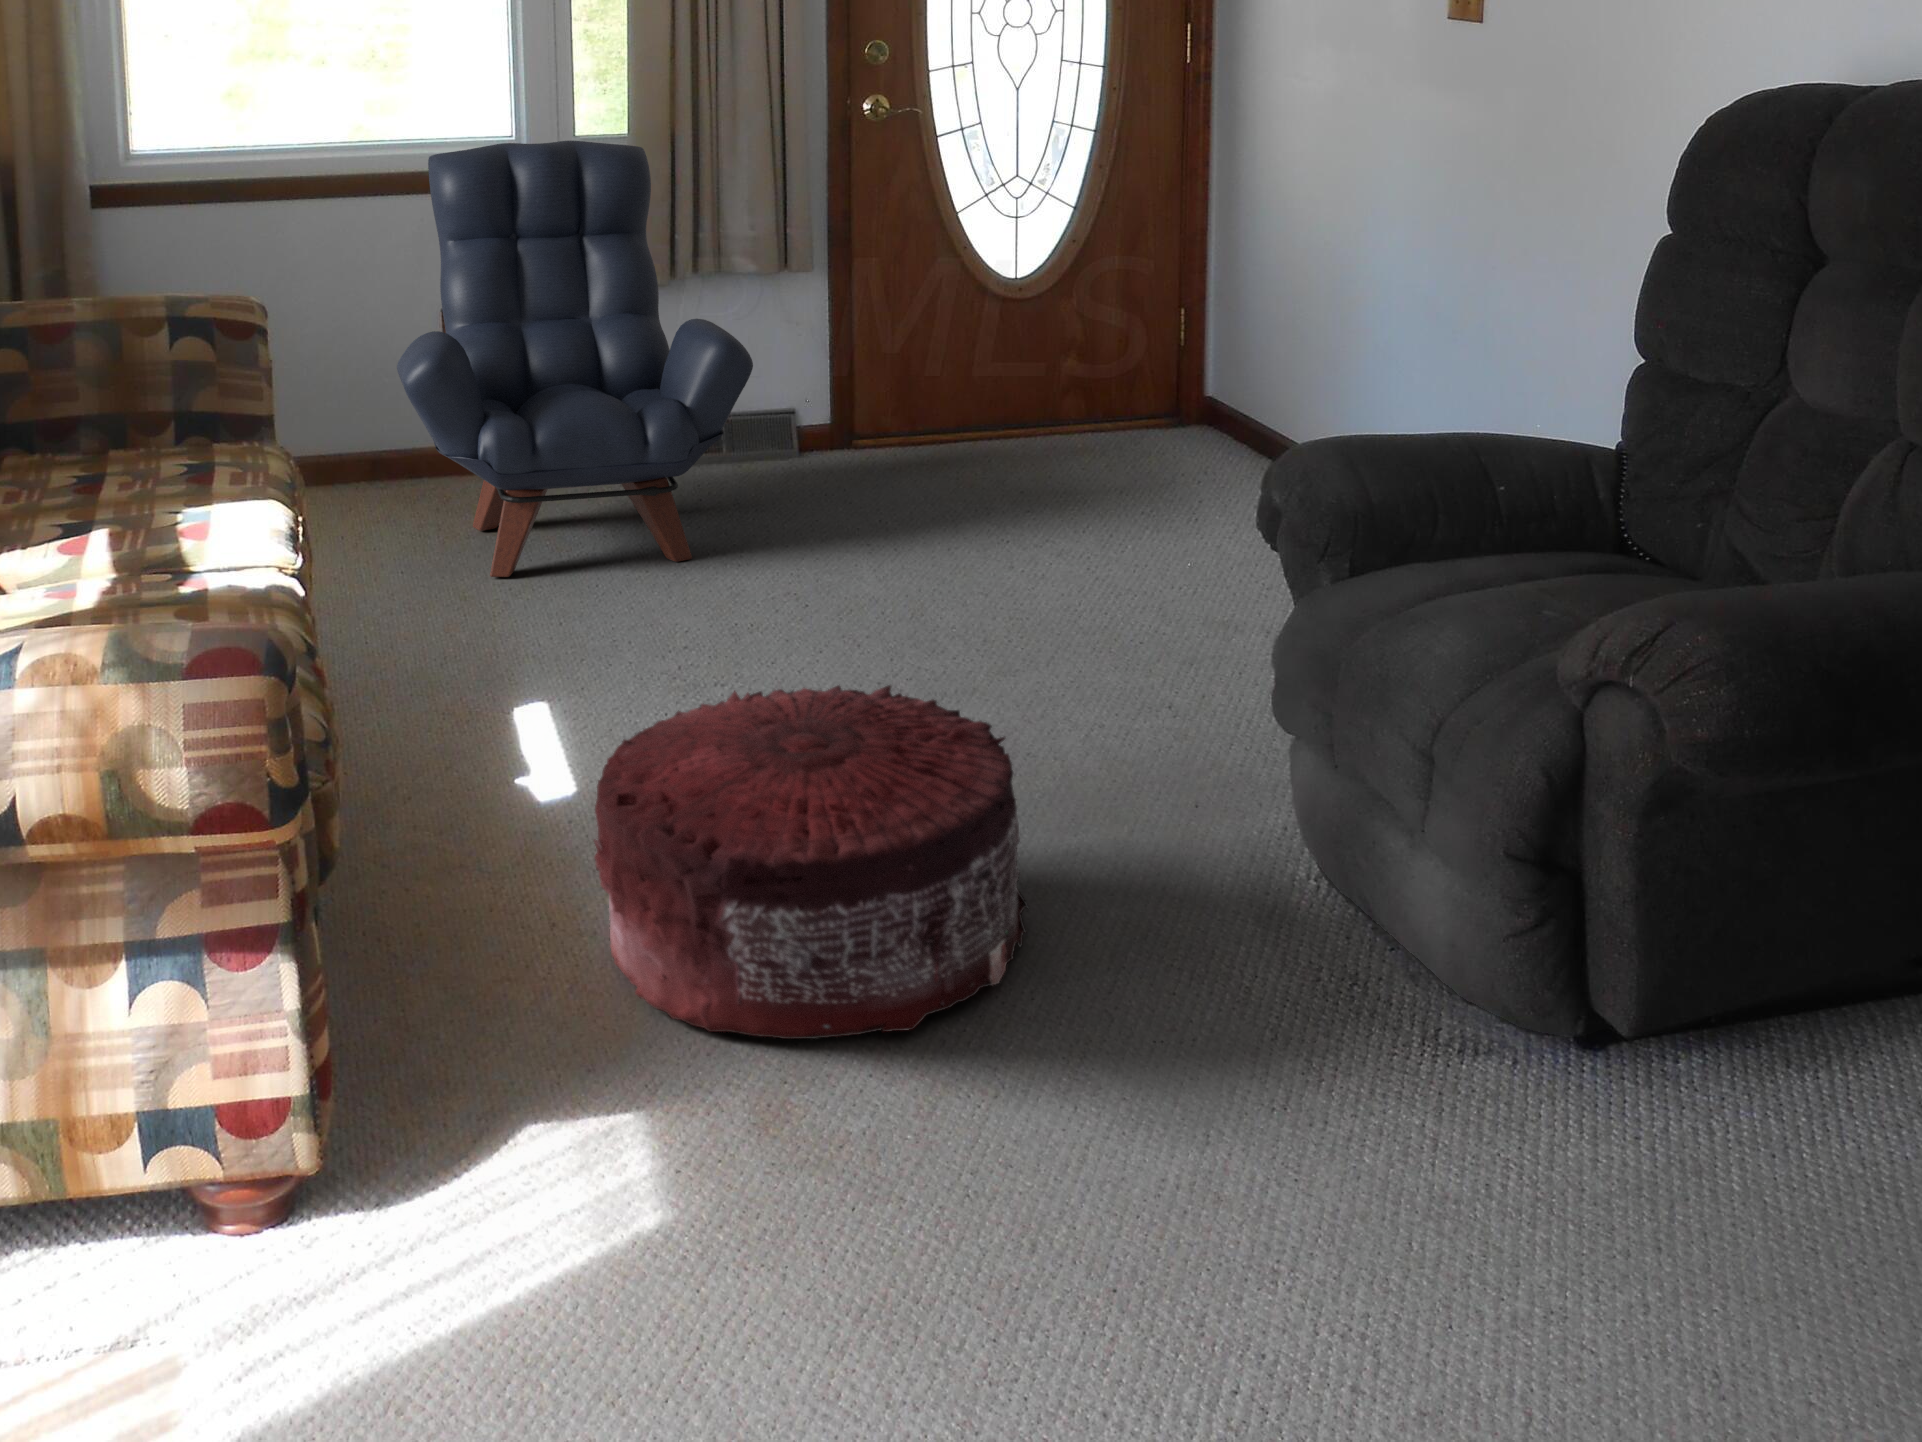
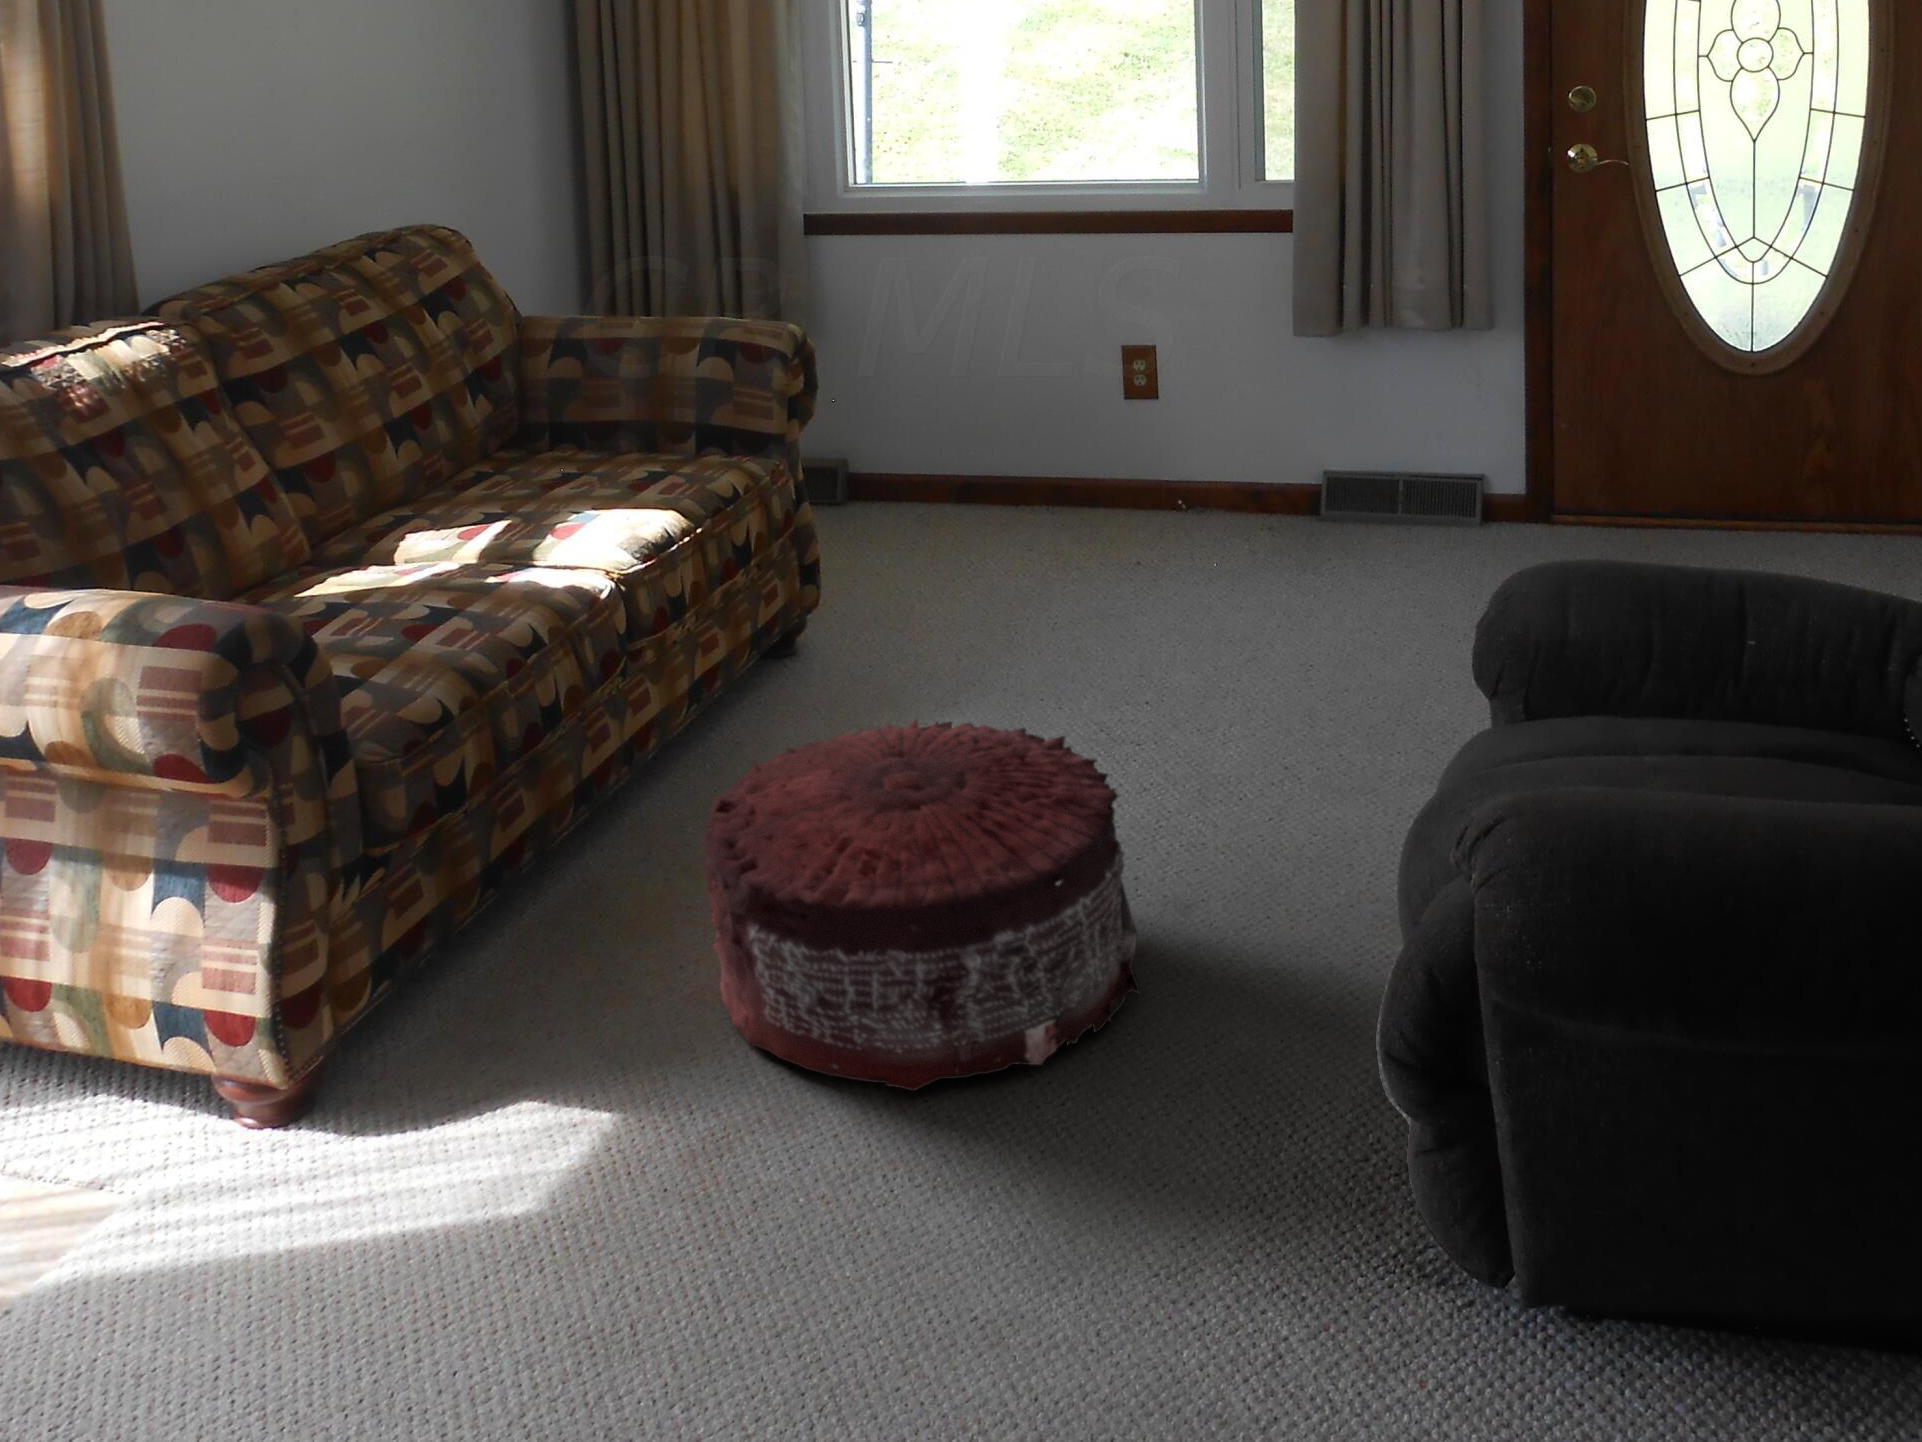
armchair: present [397,141,753,577] -> none [915,156,1257,573]

